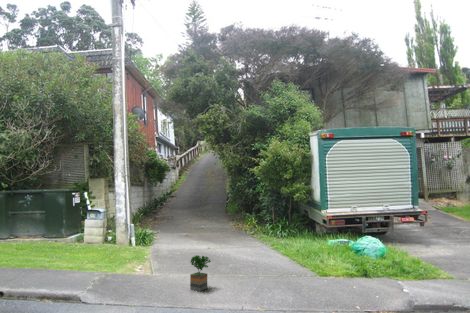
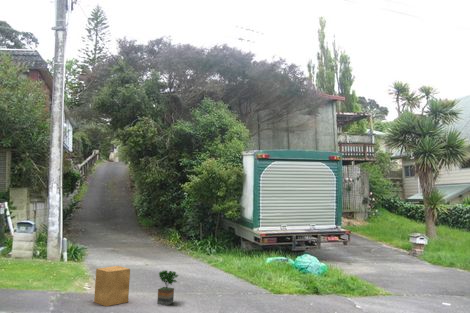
cardboard box: none [129,251,162,291] -> present [94,266,130,306]

